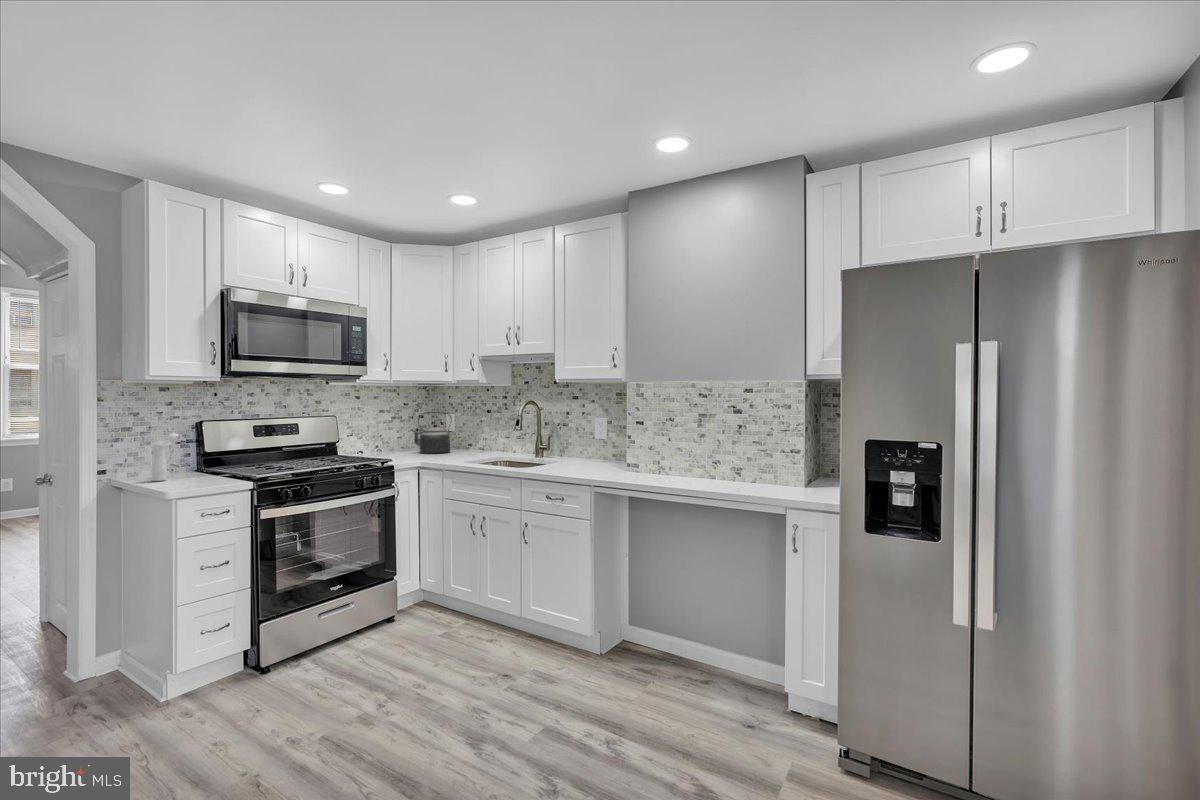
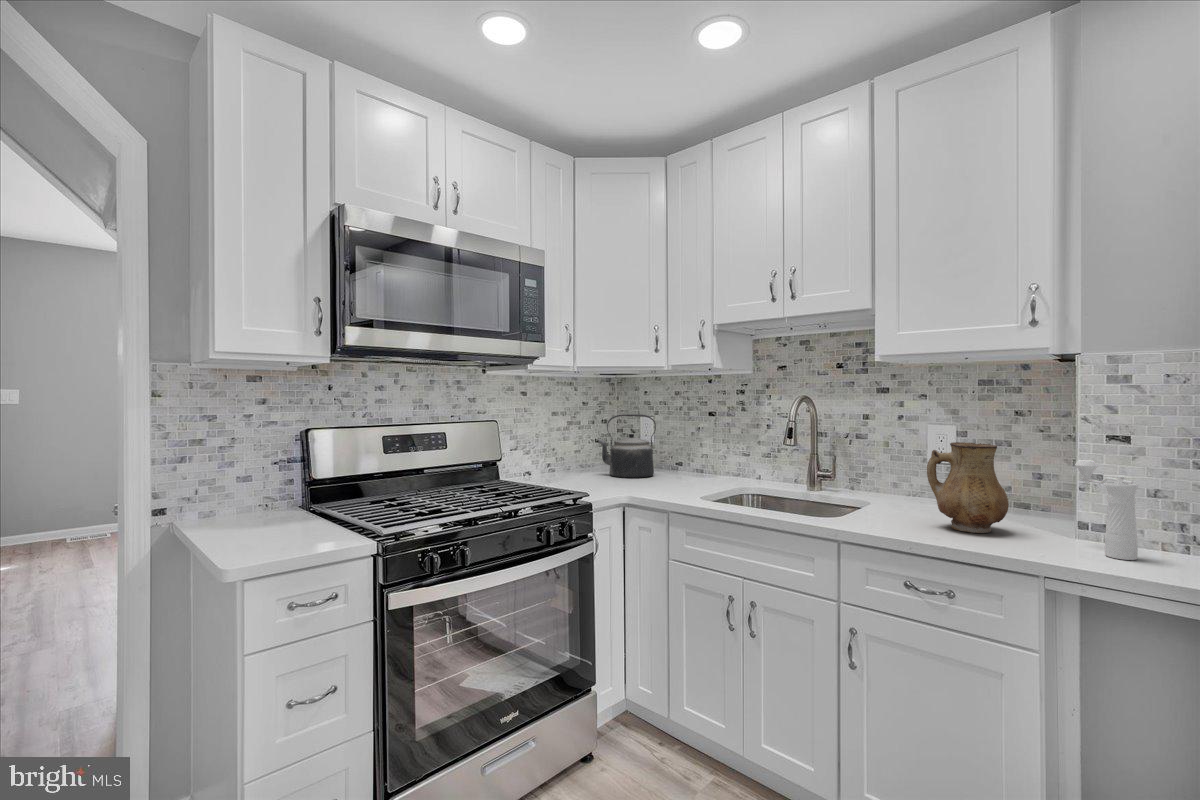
ceramic pitcher: none [571,426,606,471] -> present [927,442,1009,533]
pepper mill: present [152,433,179,481] -> present [1075,460,1138,560]

